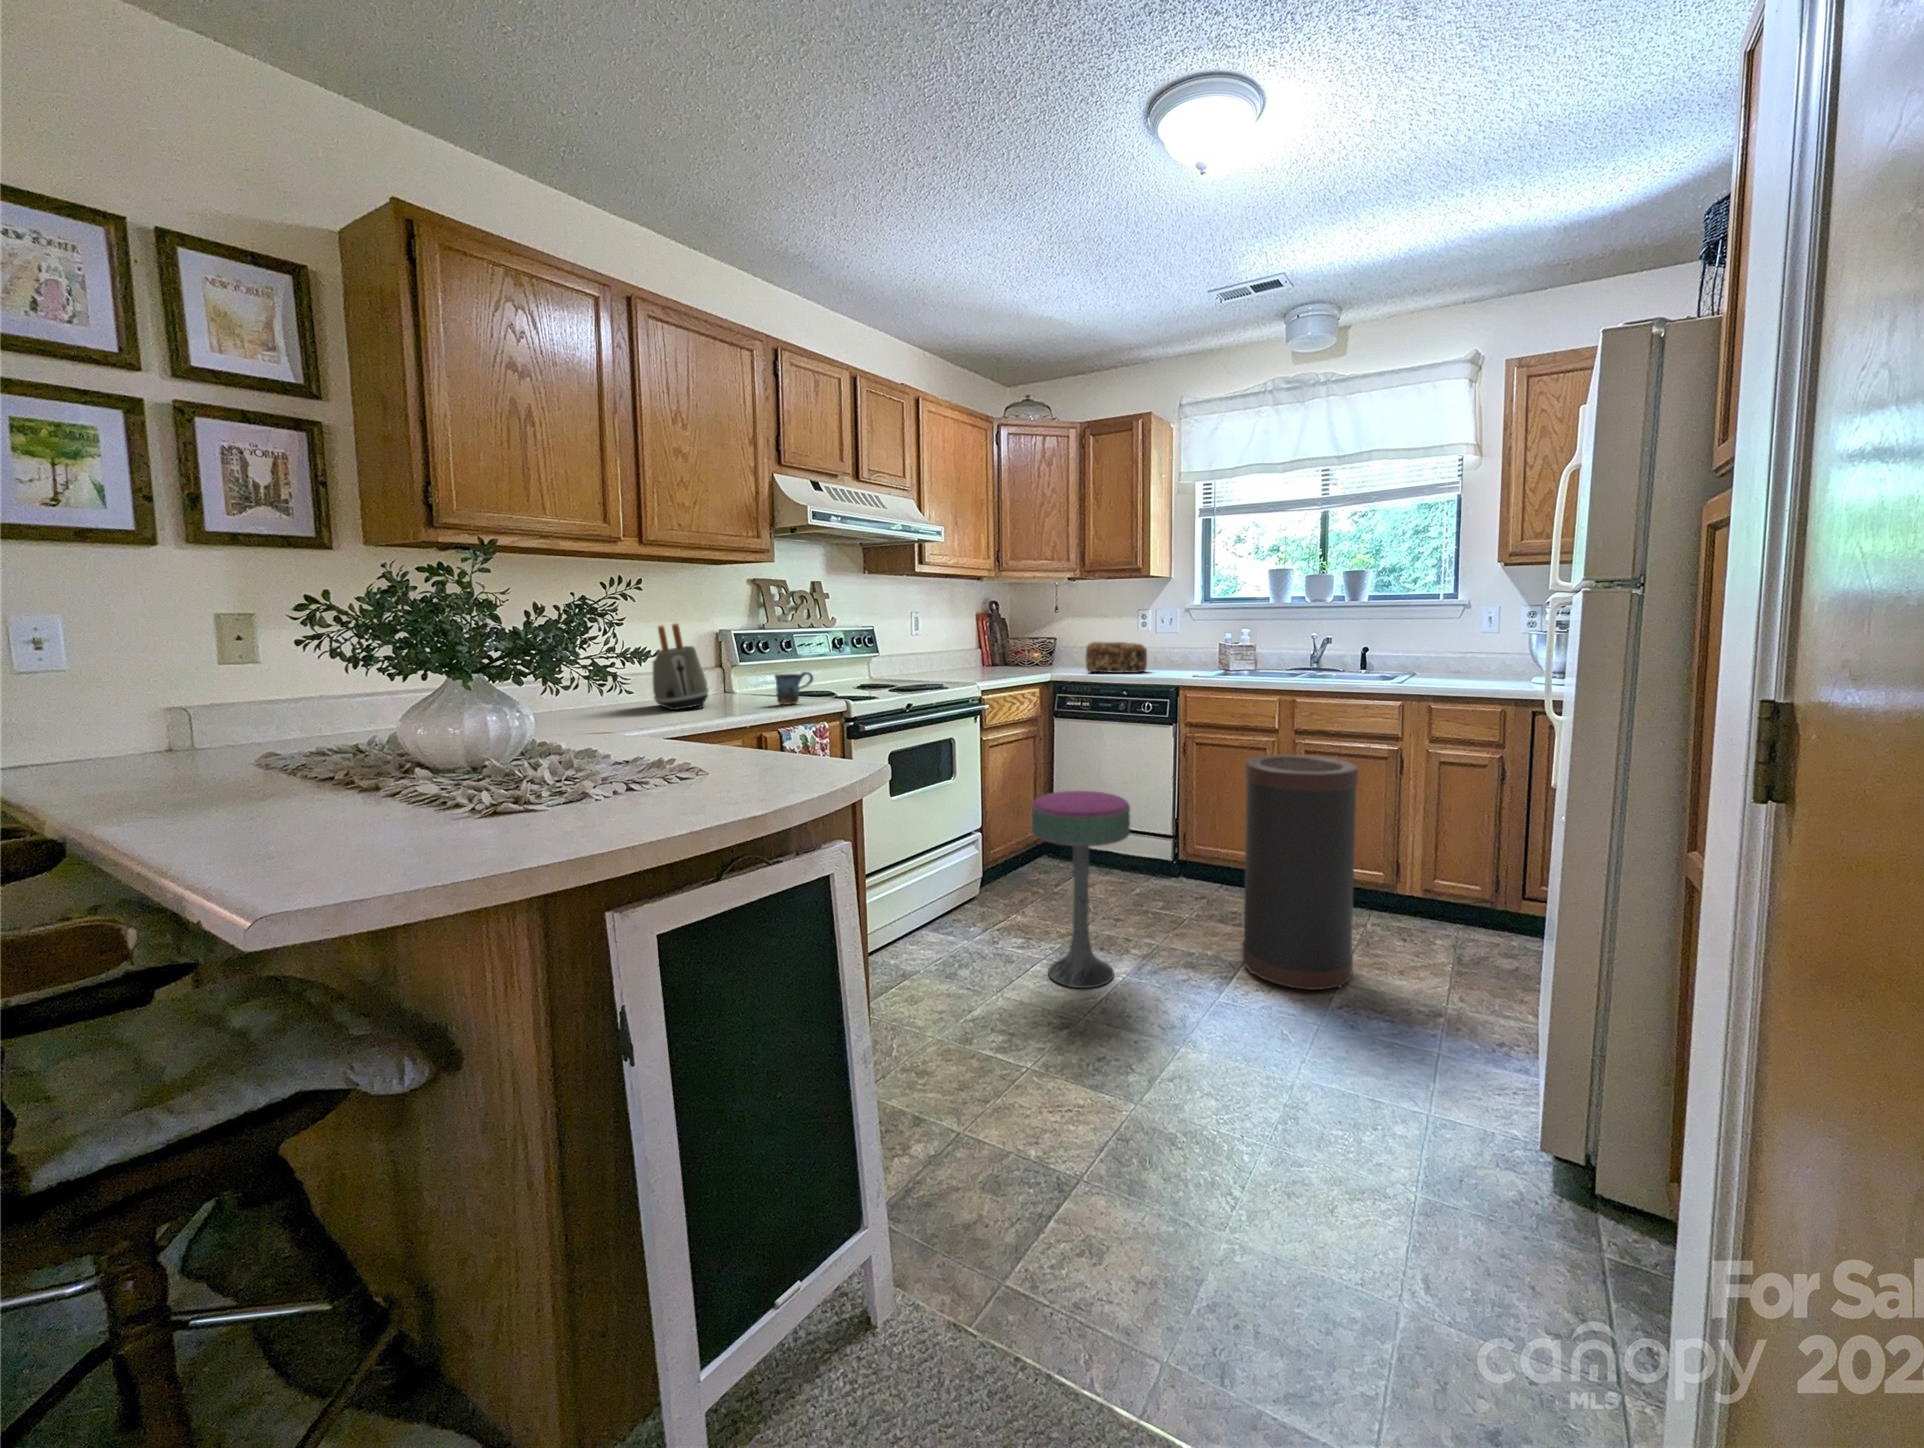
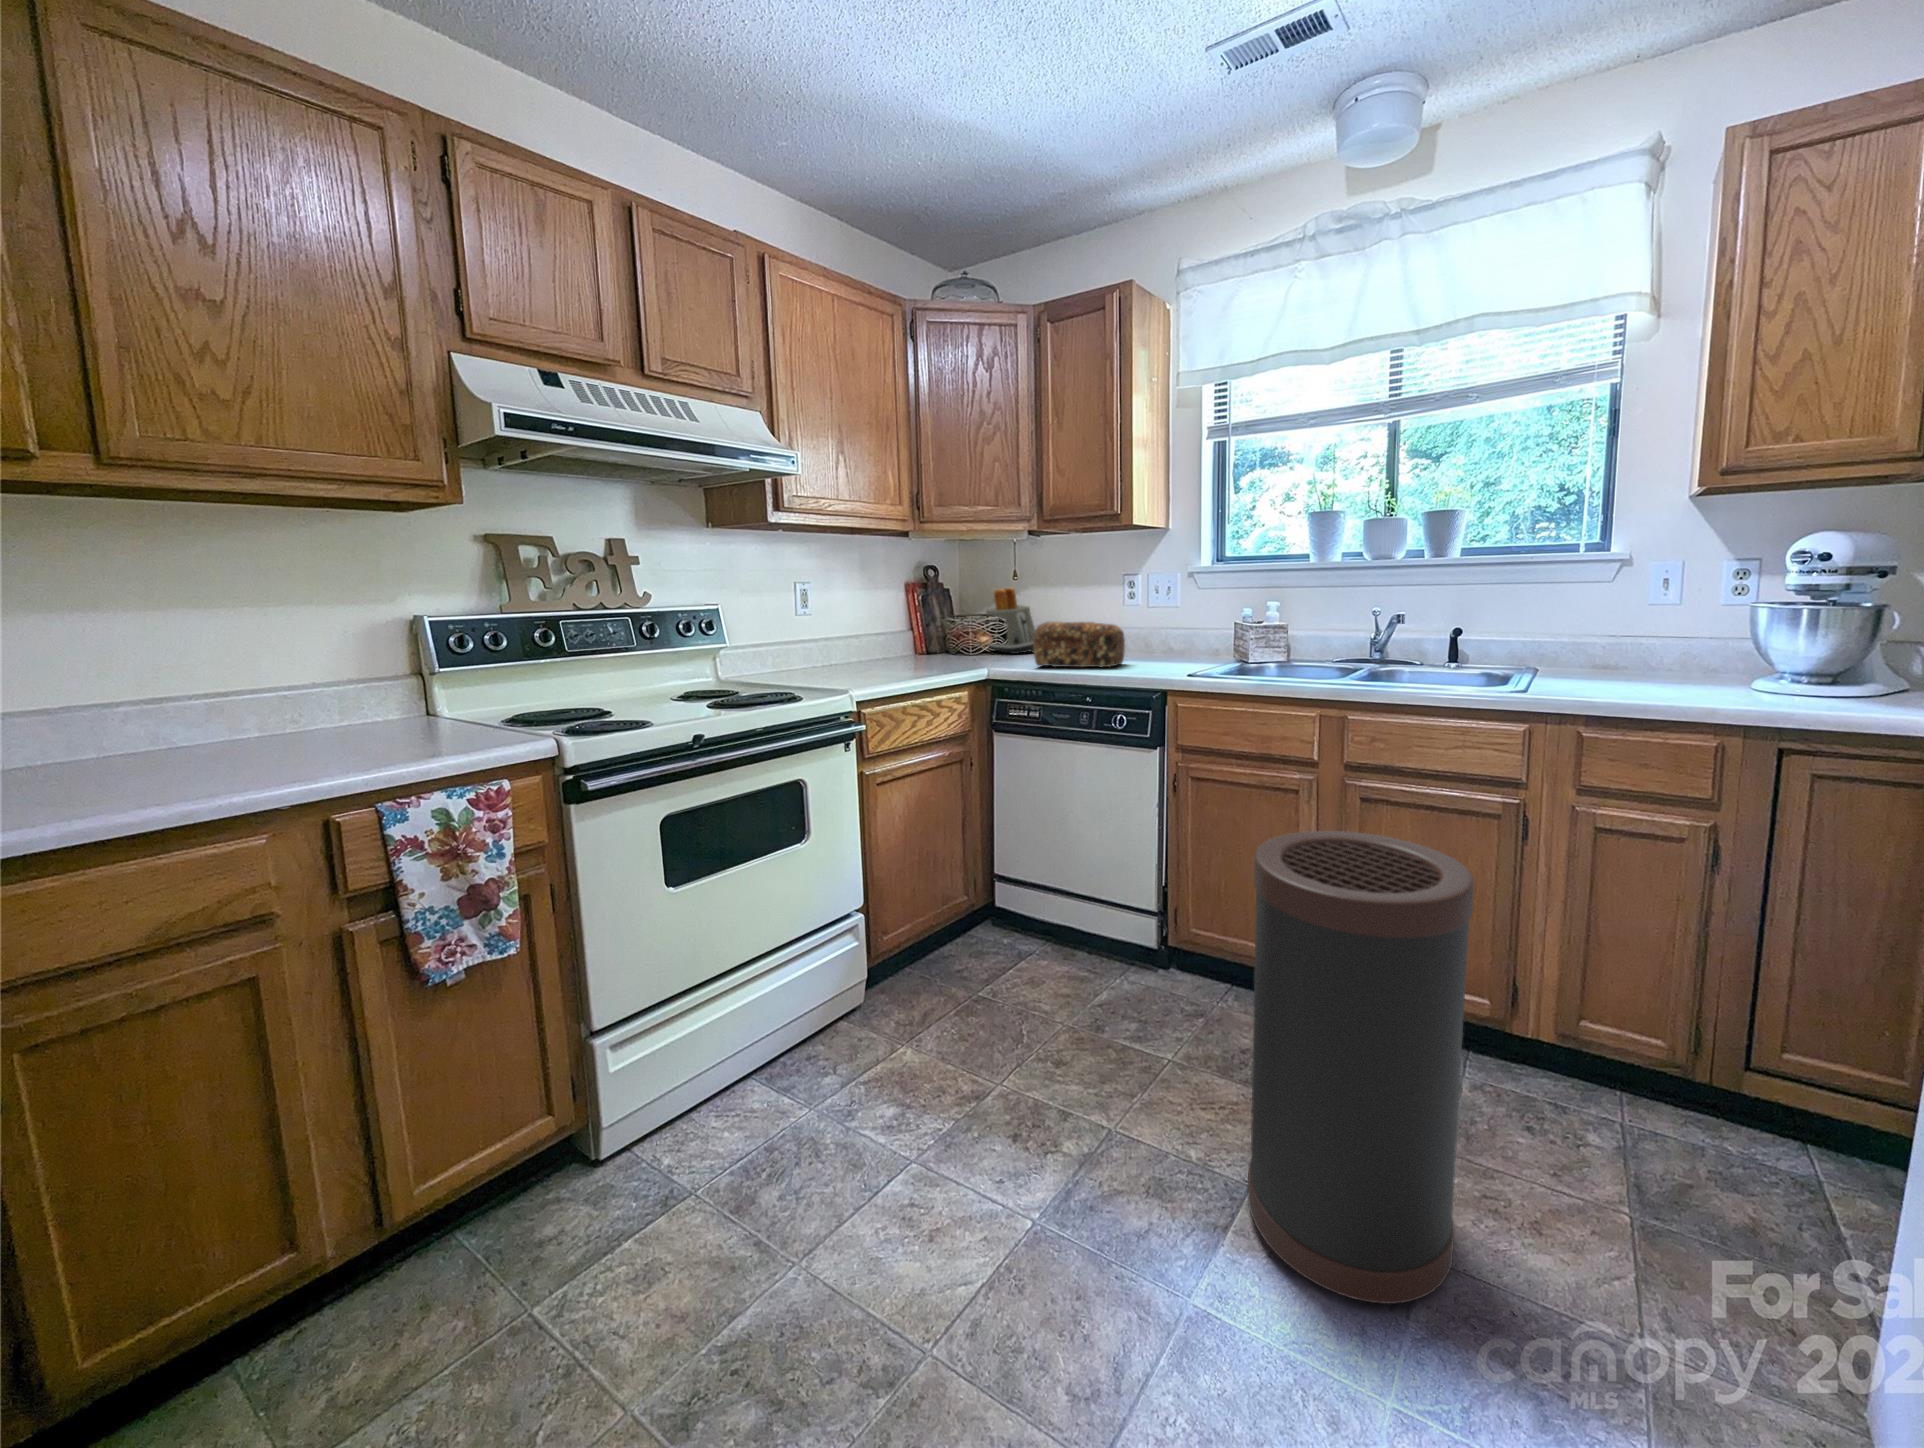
toaster: present [652,623,709,710] -> present [986,588,1035,654]
mug: present [775,672,813,705] -> none [389,694,476,756]
bar stool: present [1032,791,1130,988] -> none [859,893,1038,1270]

